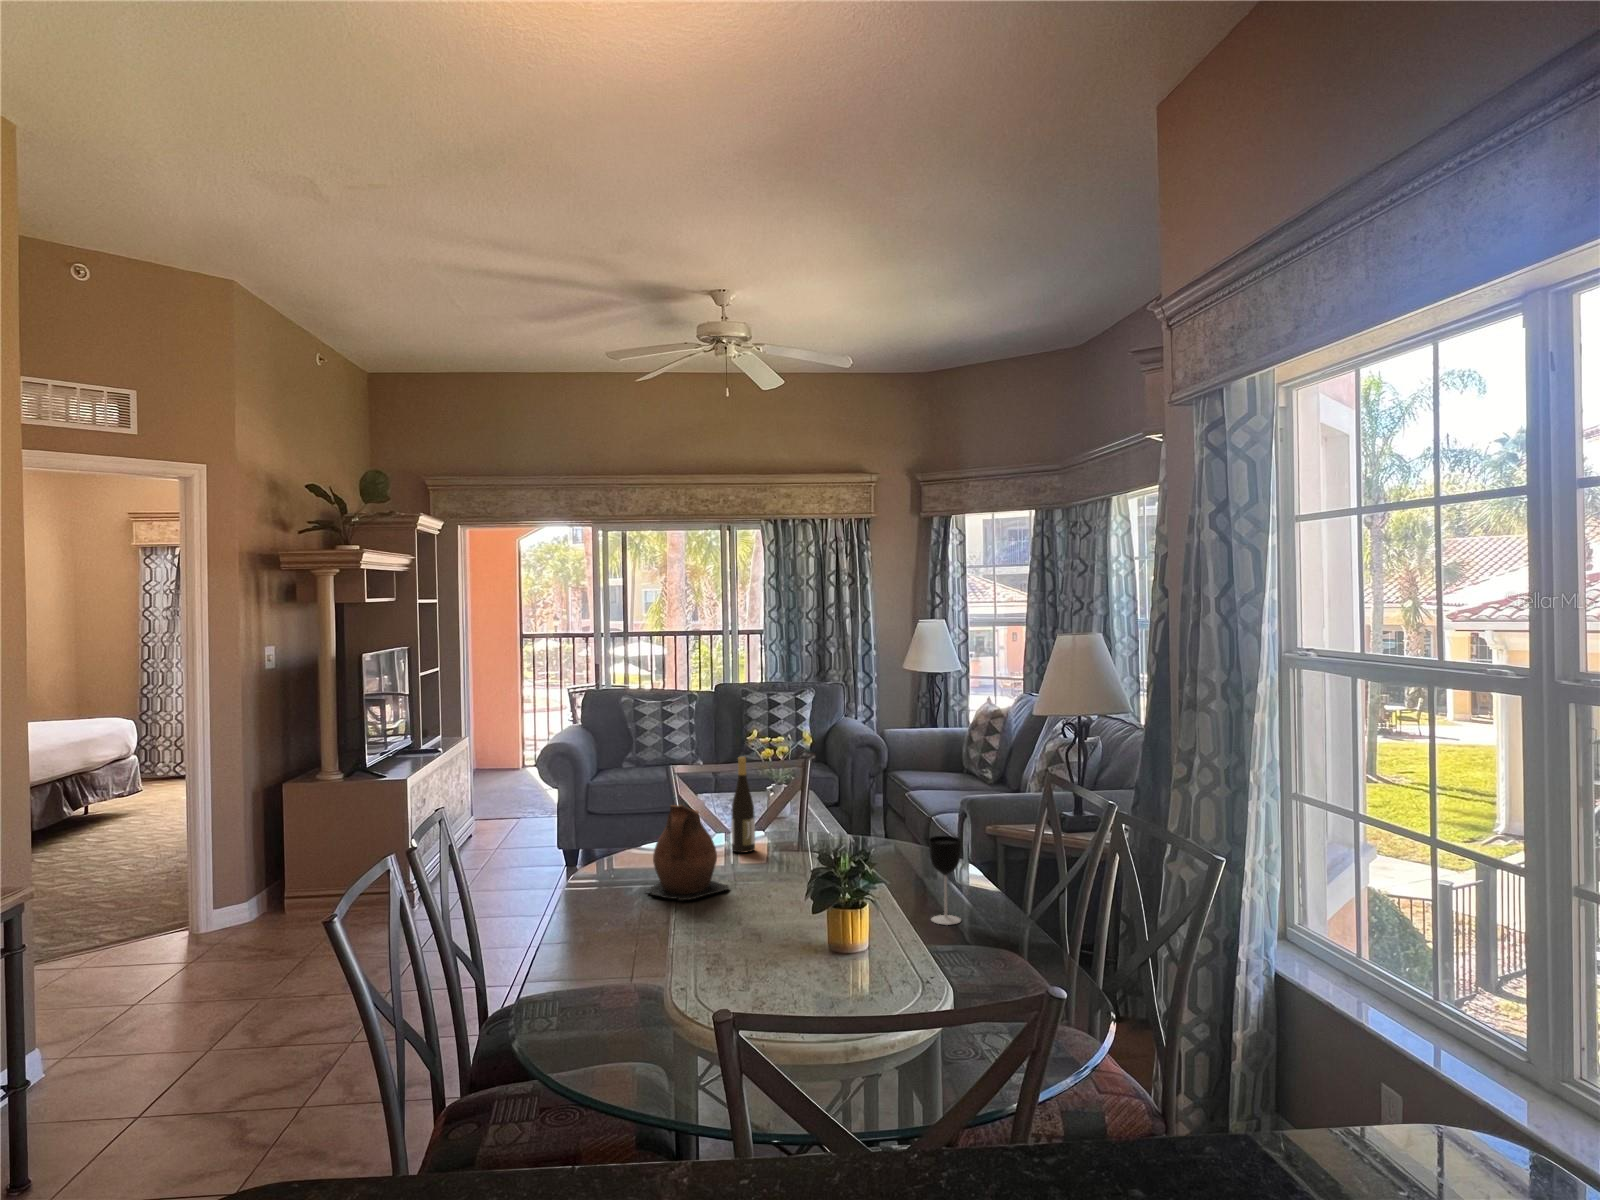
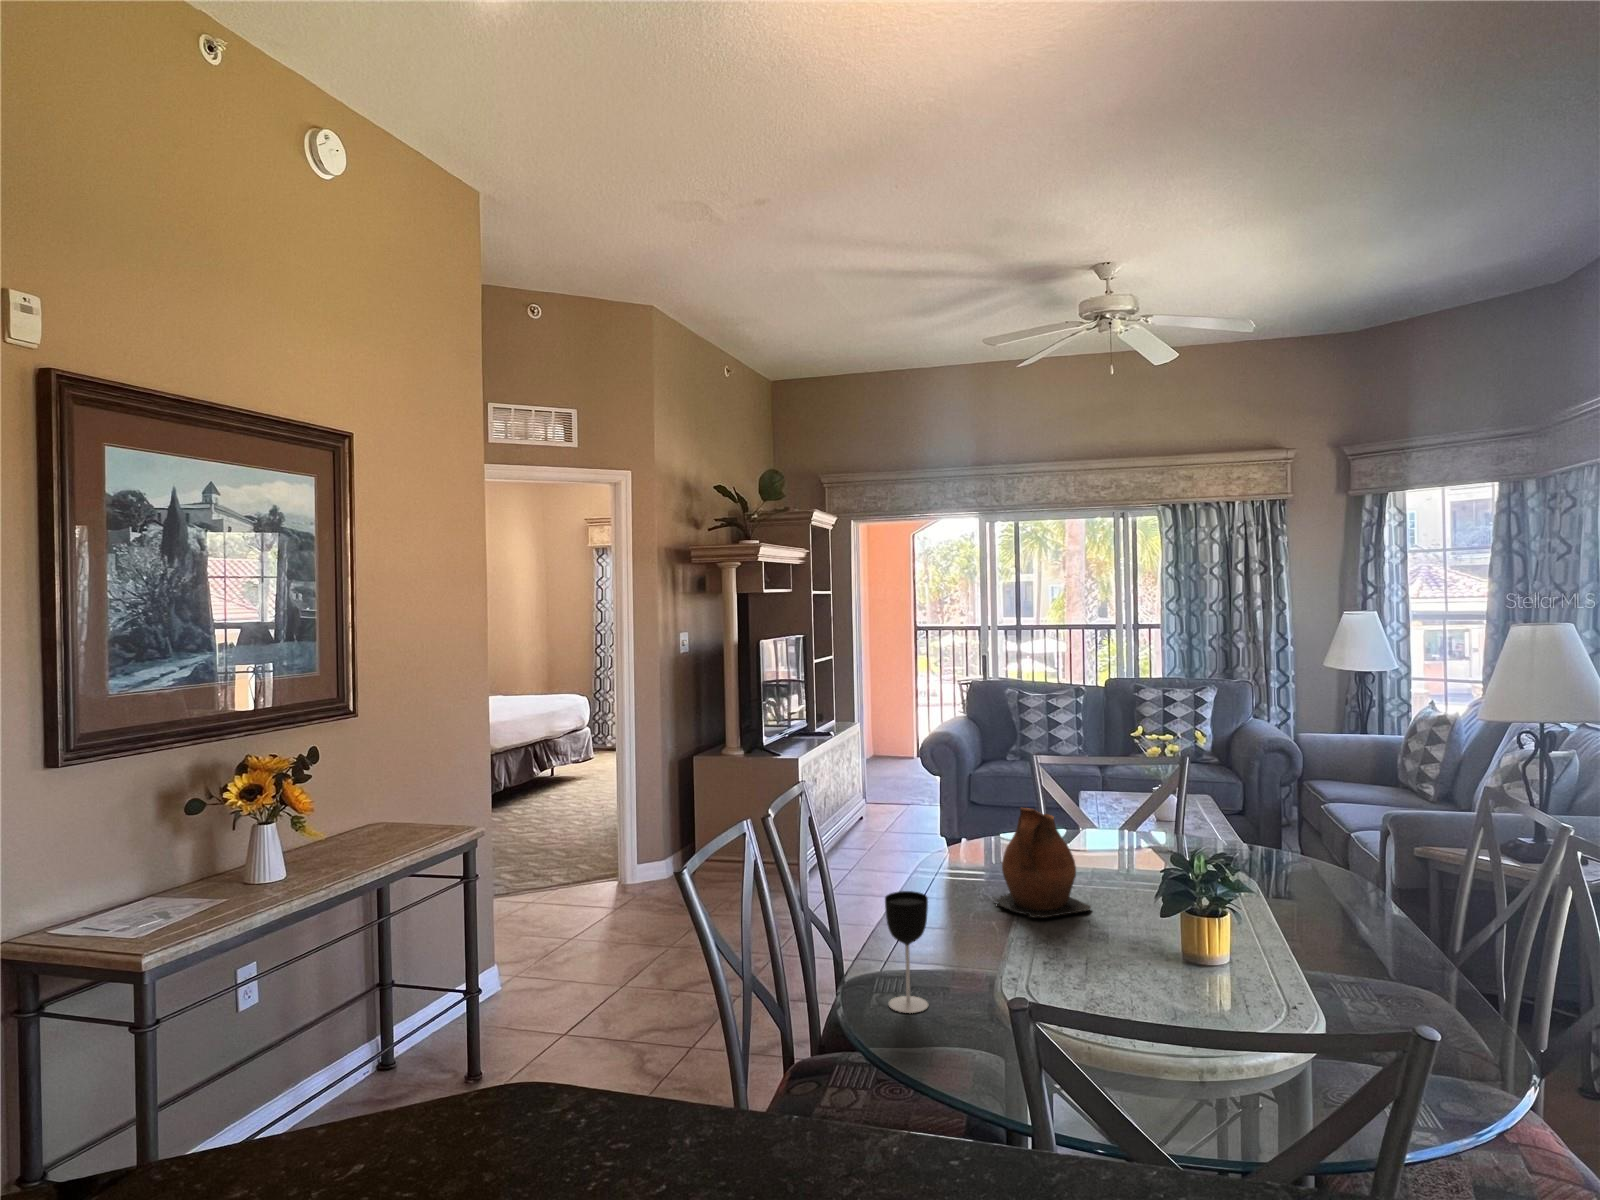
wine bottle: present [731,757,755,853] -> none [1100,757,1129,867]
wine glass: present [929,836,961,924] -> present [885,891,928,1013]

